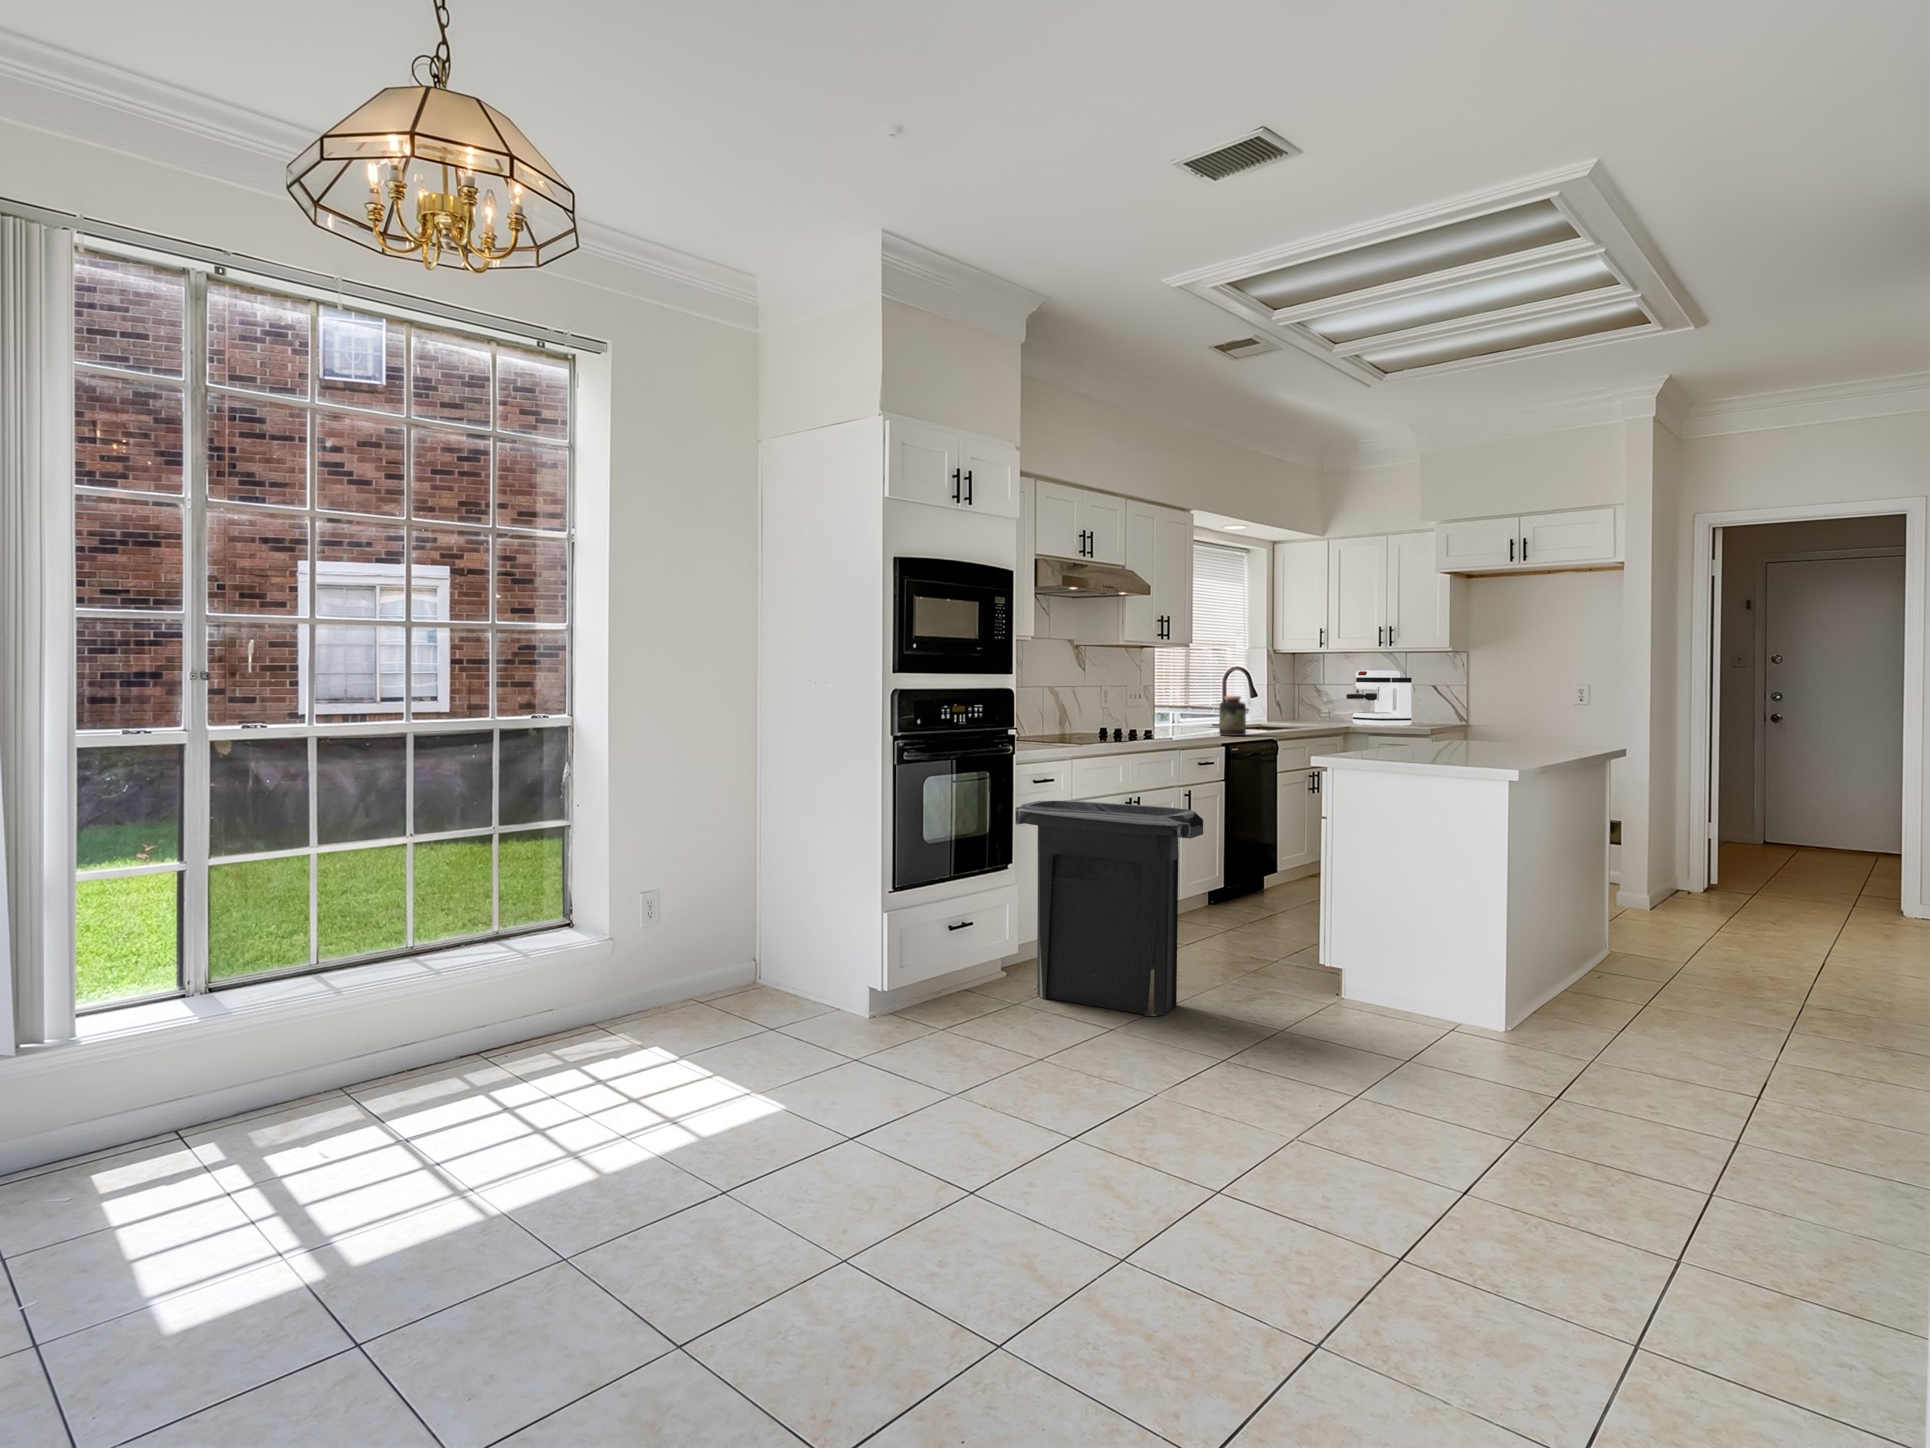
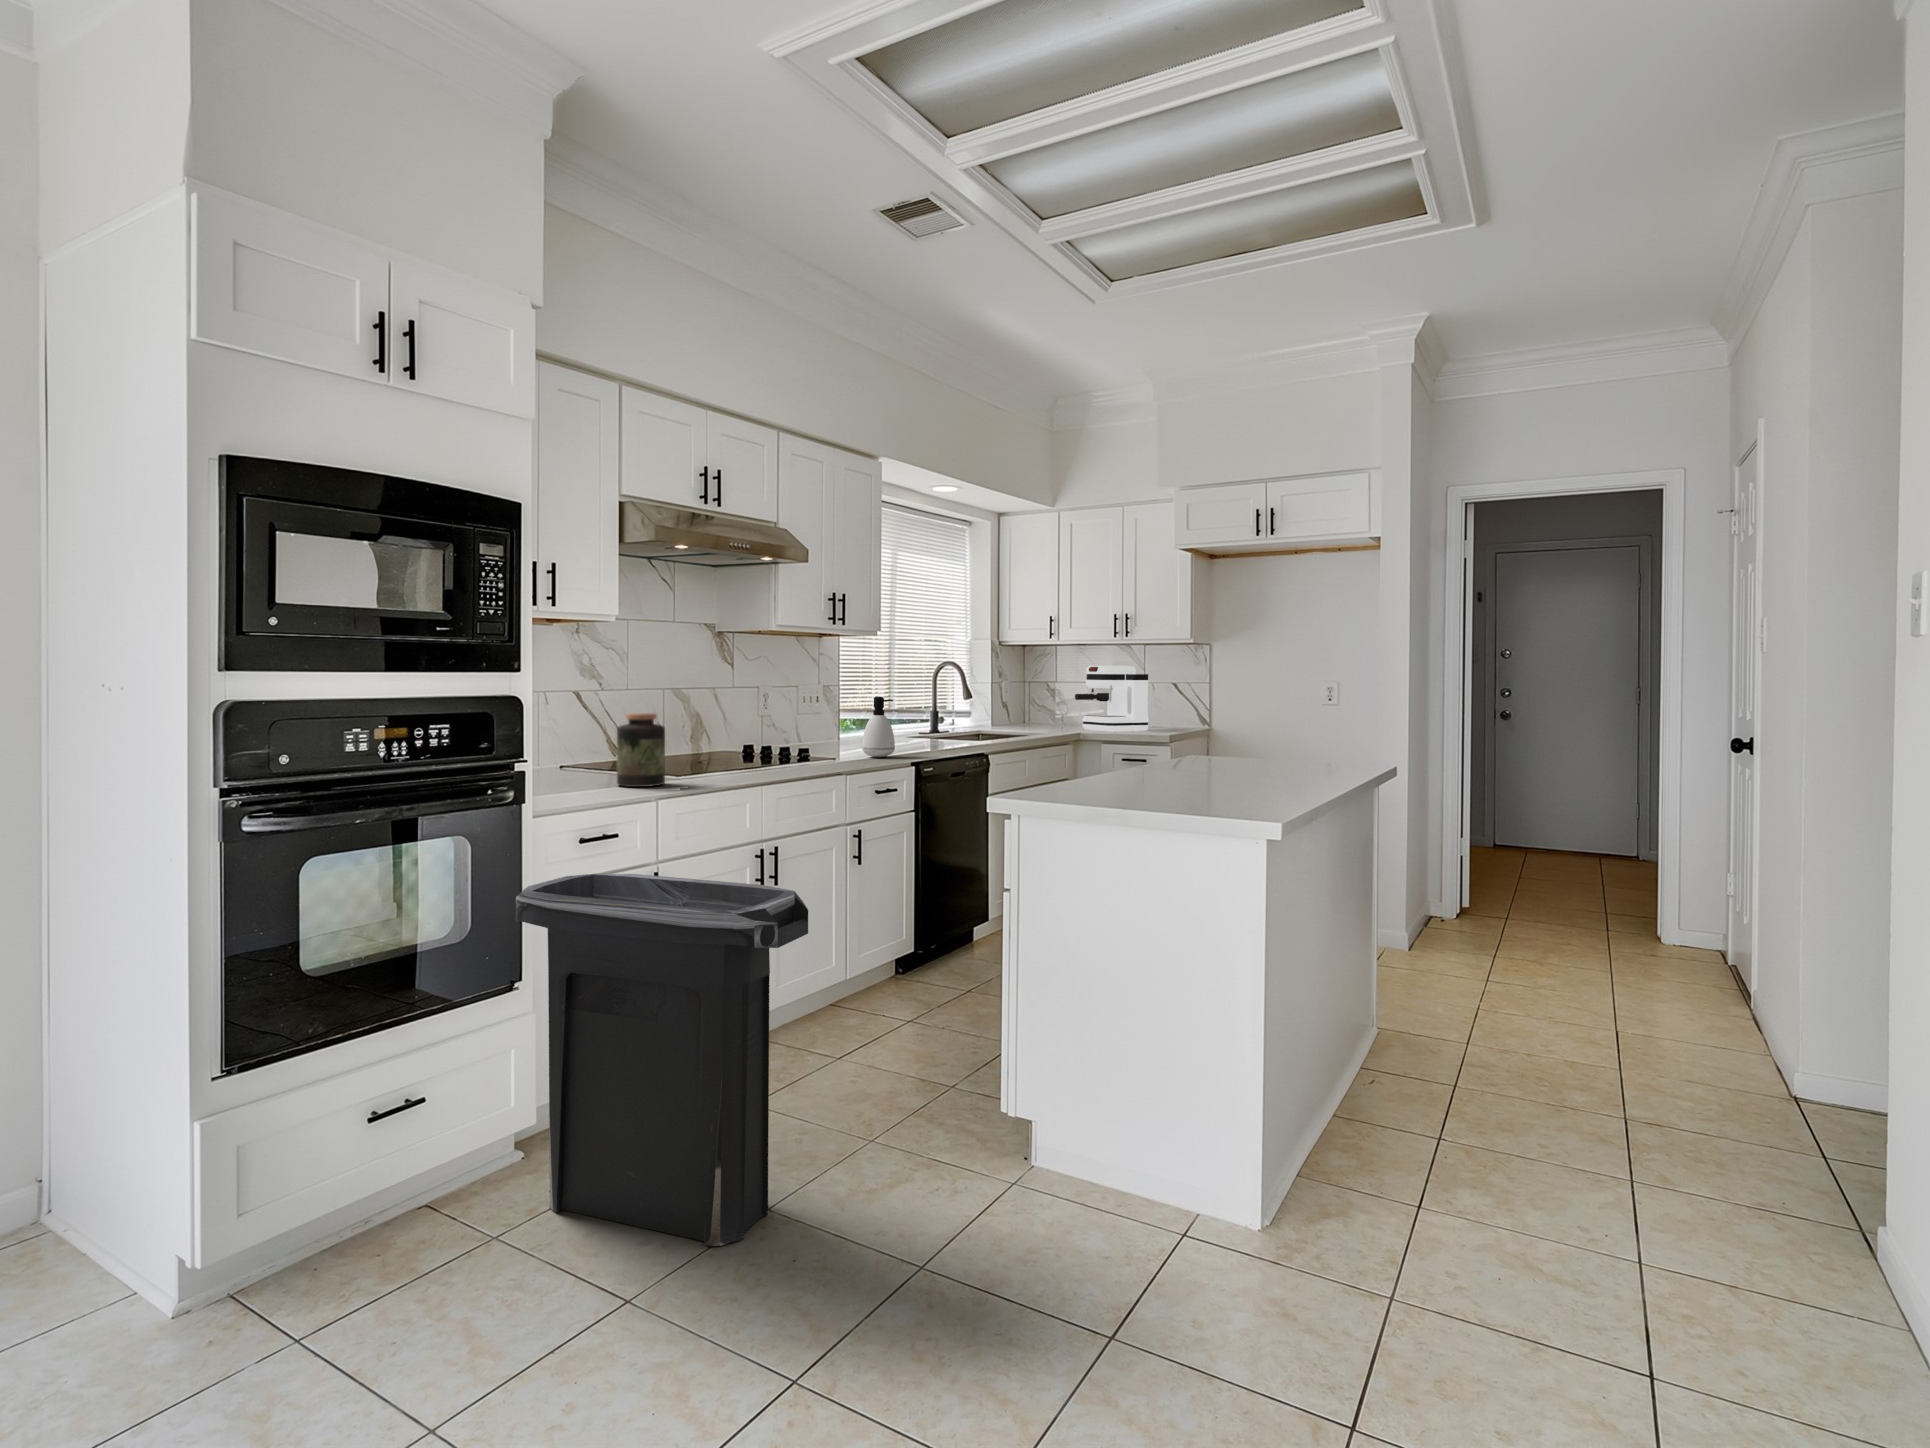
soap dispenser: none [1189,694,1214,738] -> present [862,697,895,757]
jar: present [1219,696,1246,736] -> present [617,713,665,787]

